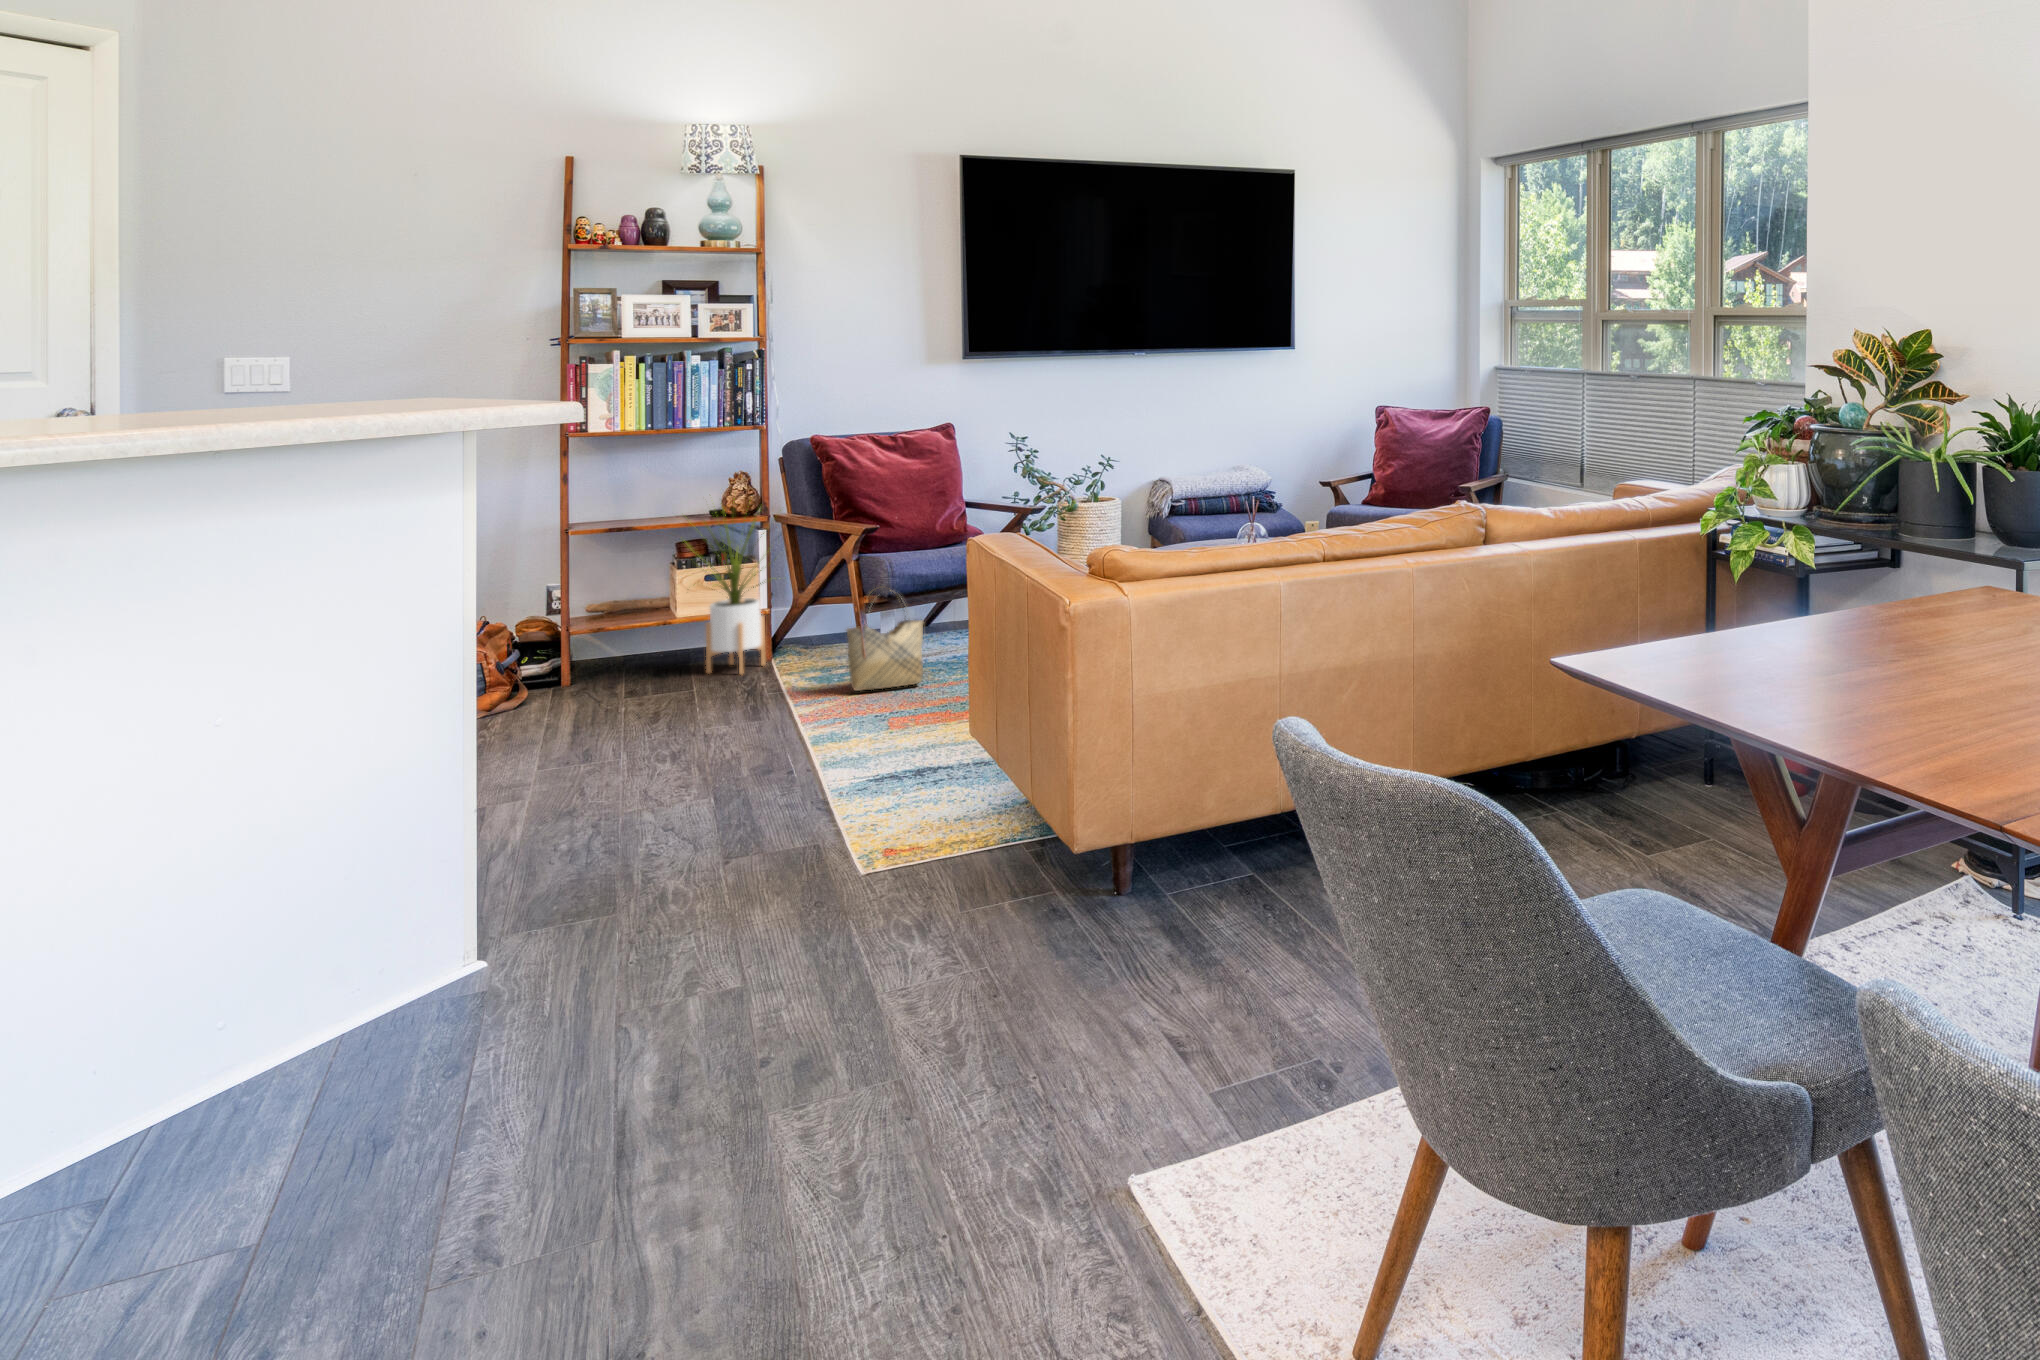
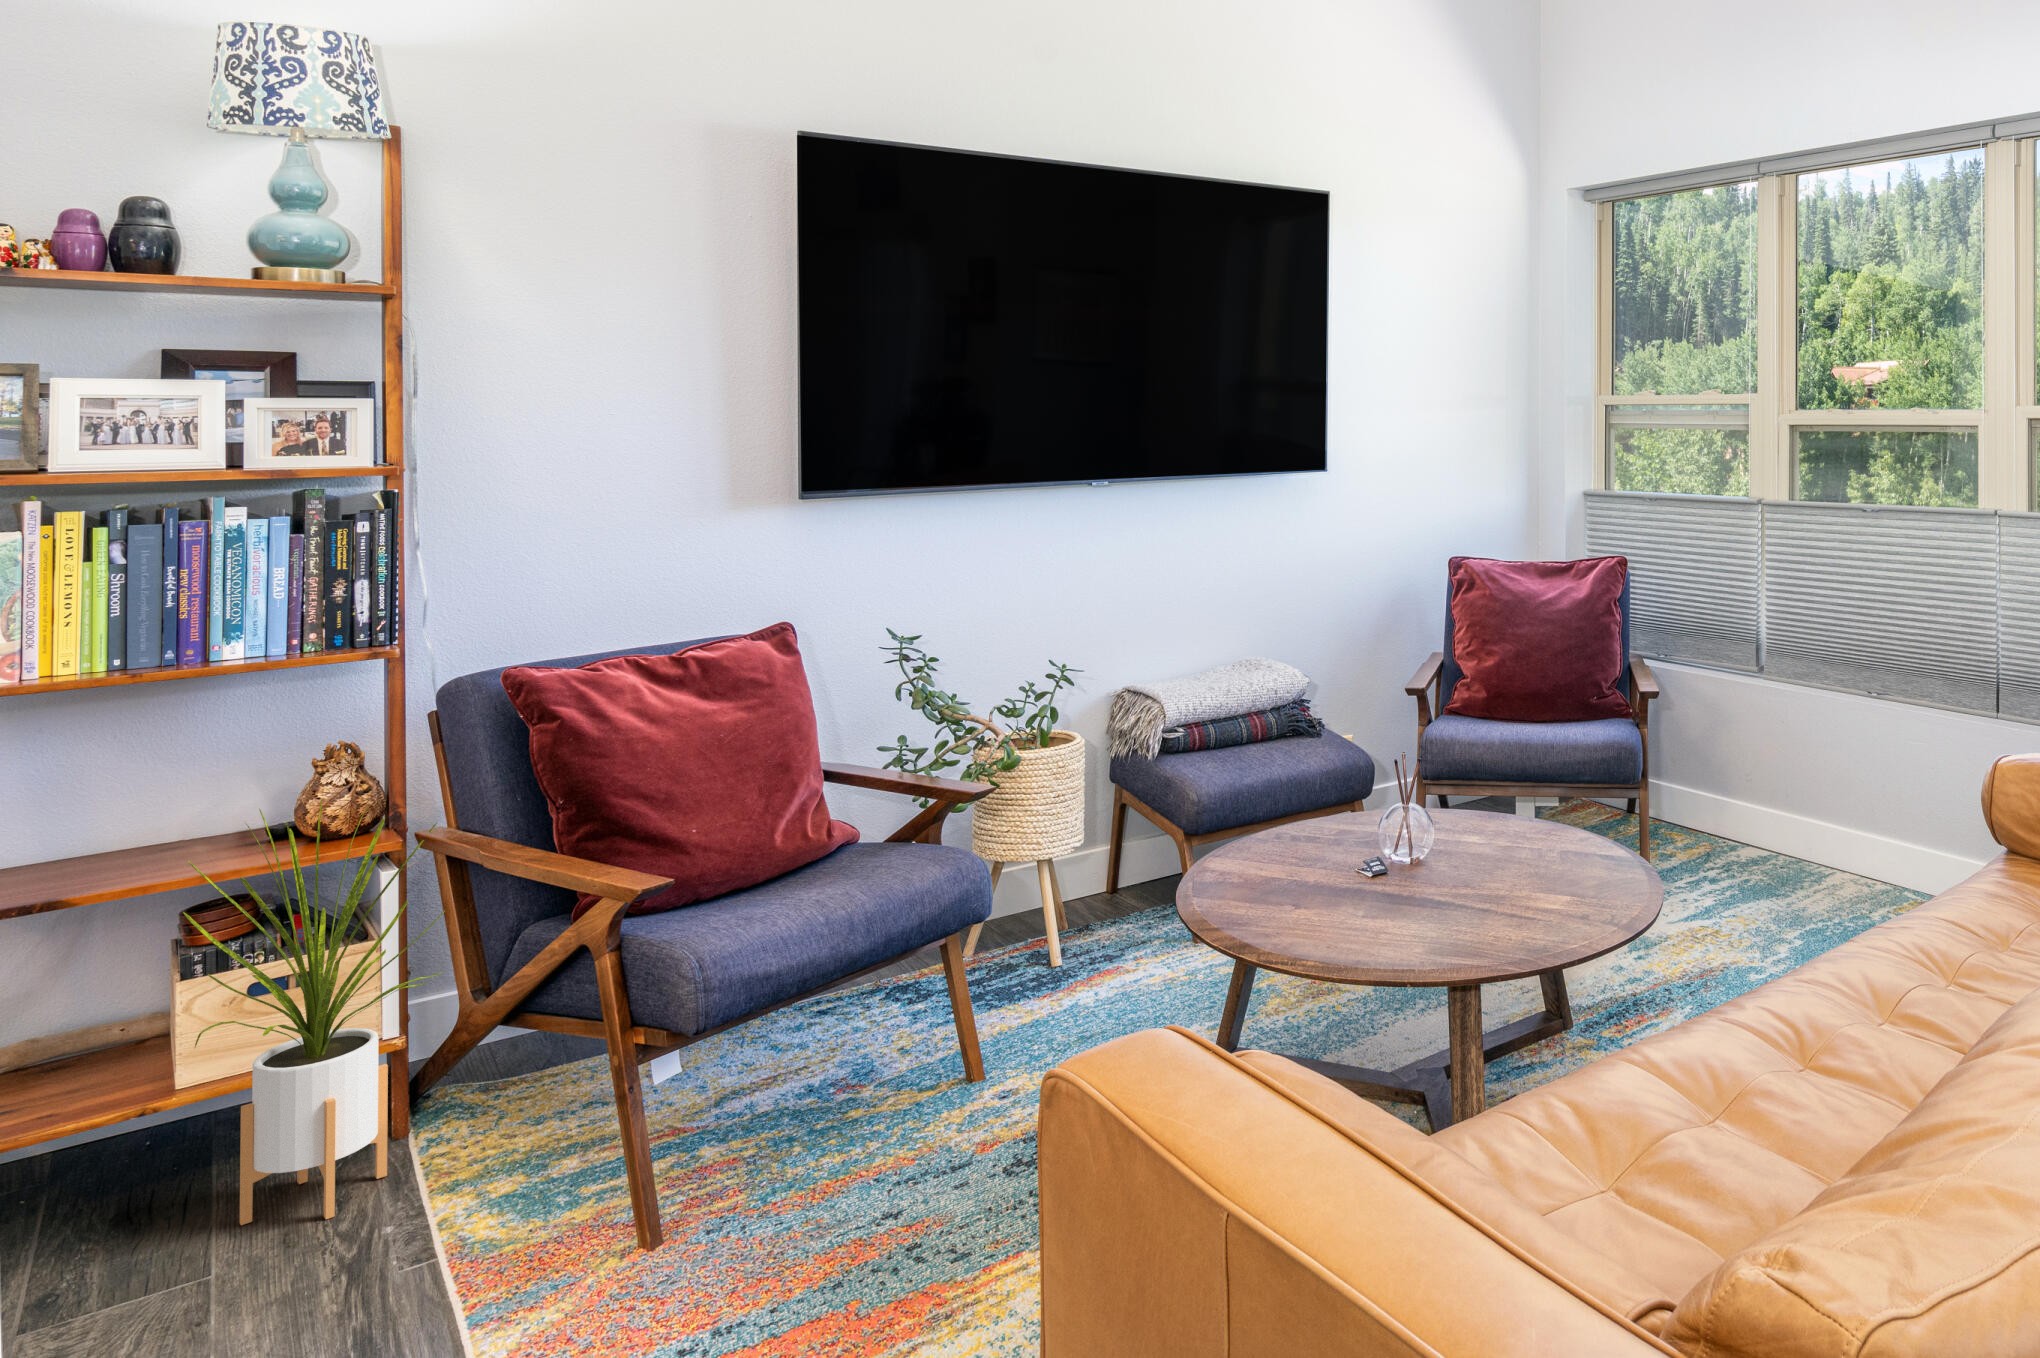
woven basket: present [846,590,923,691] -> none [605,994,782,1259]

